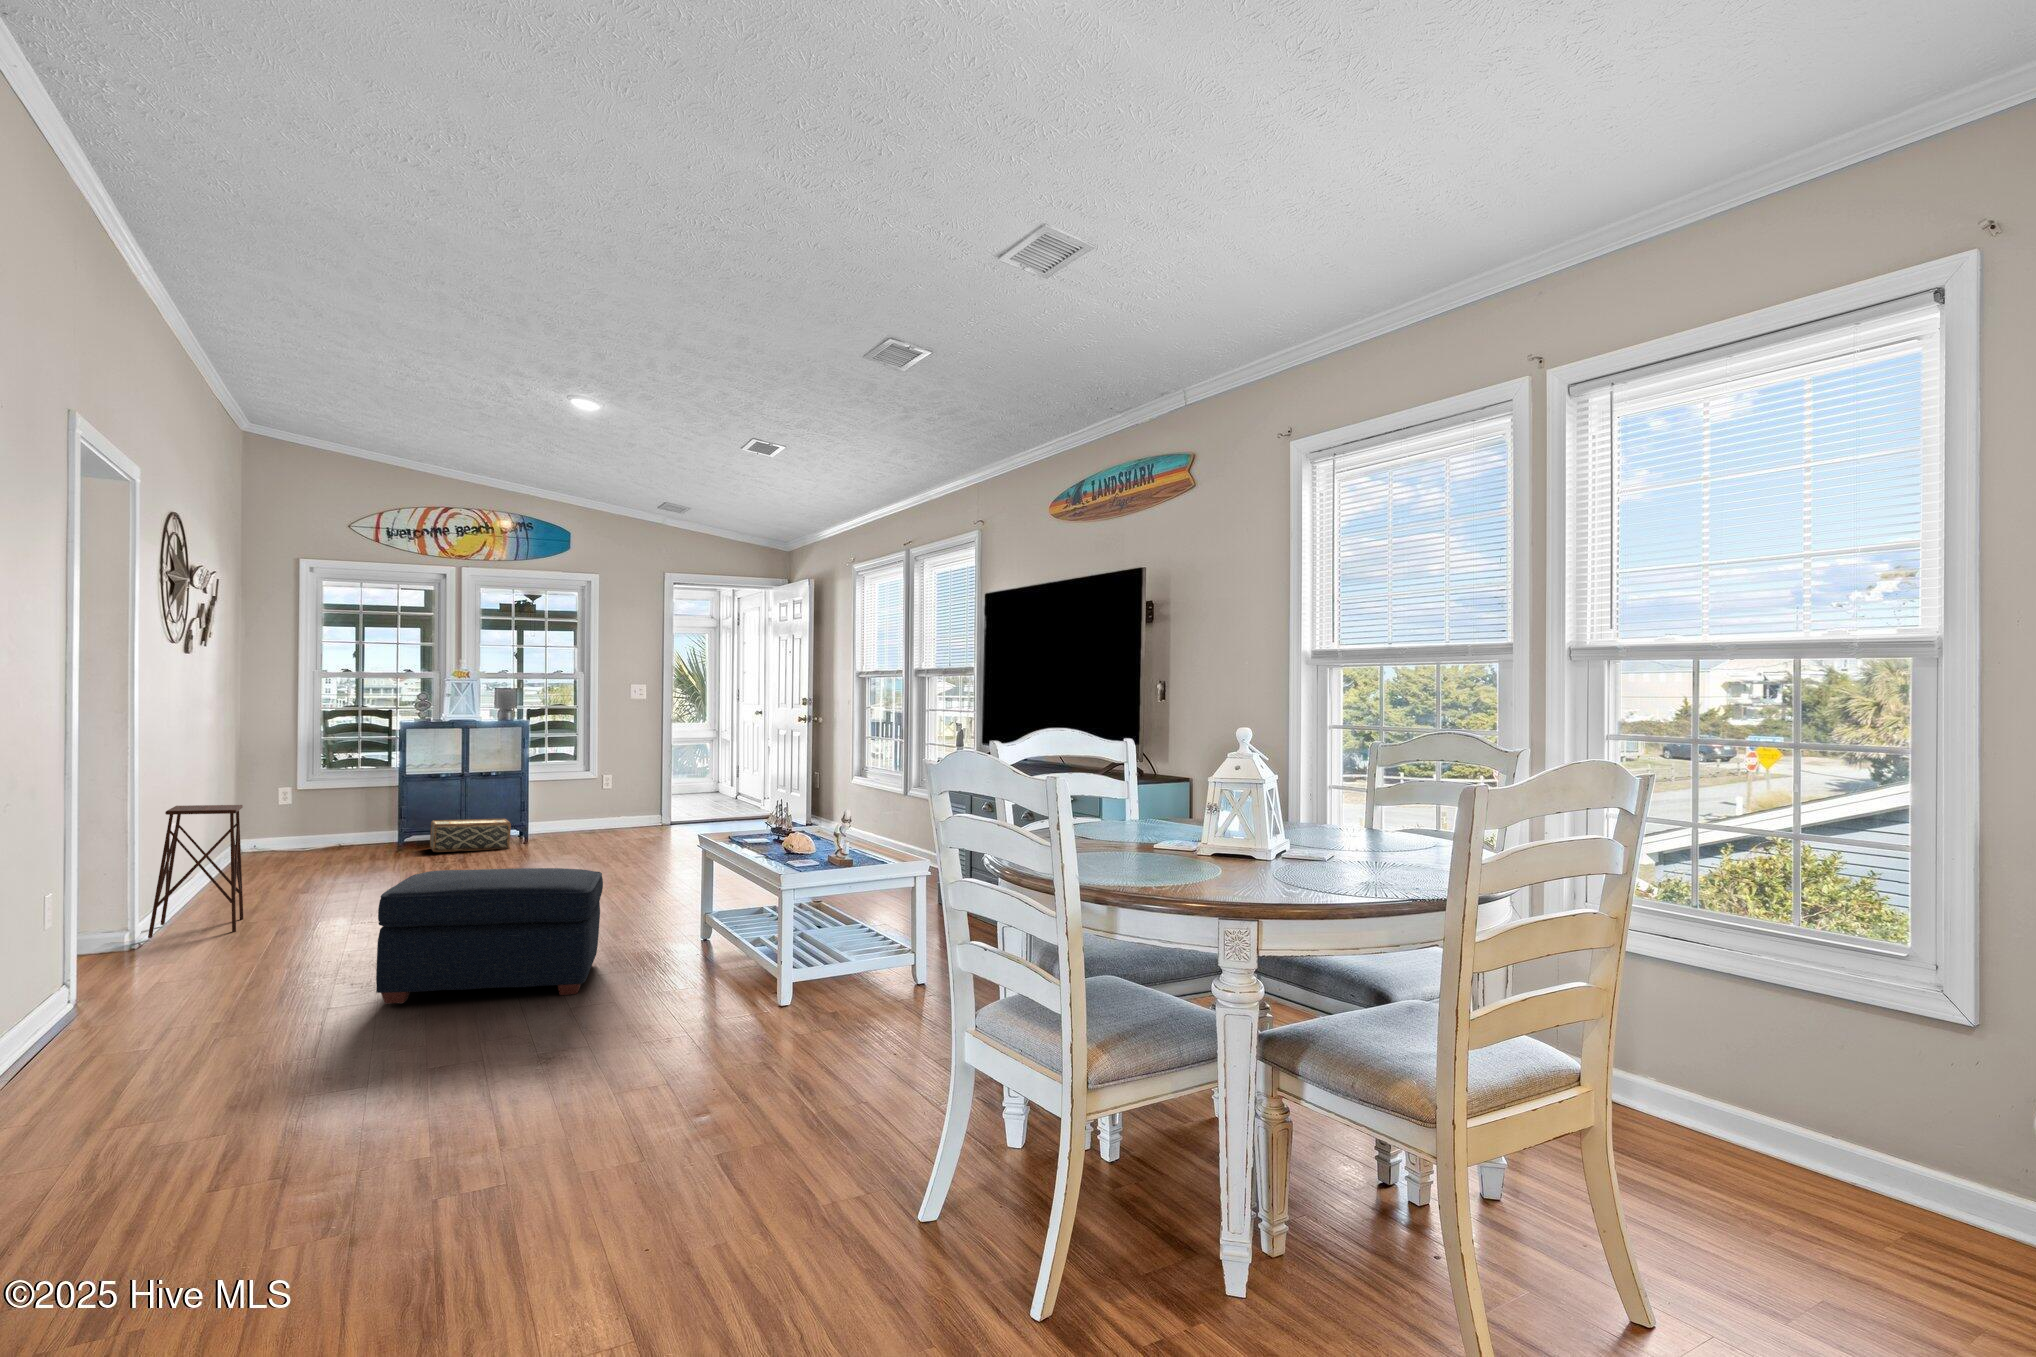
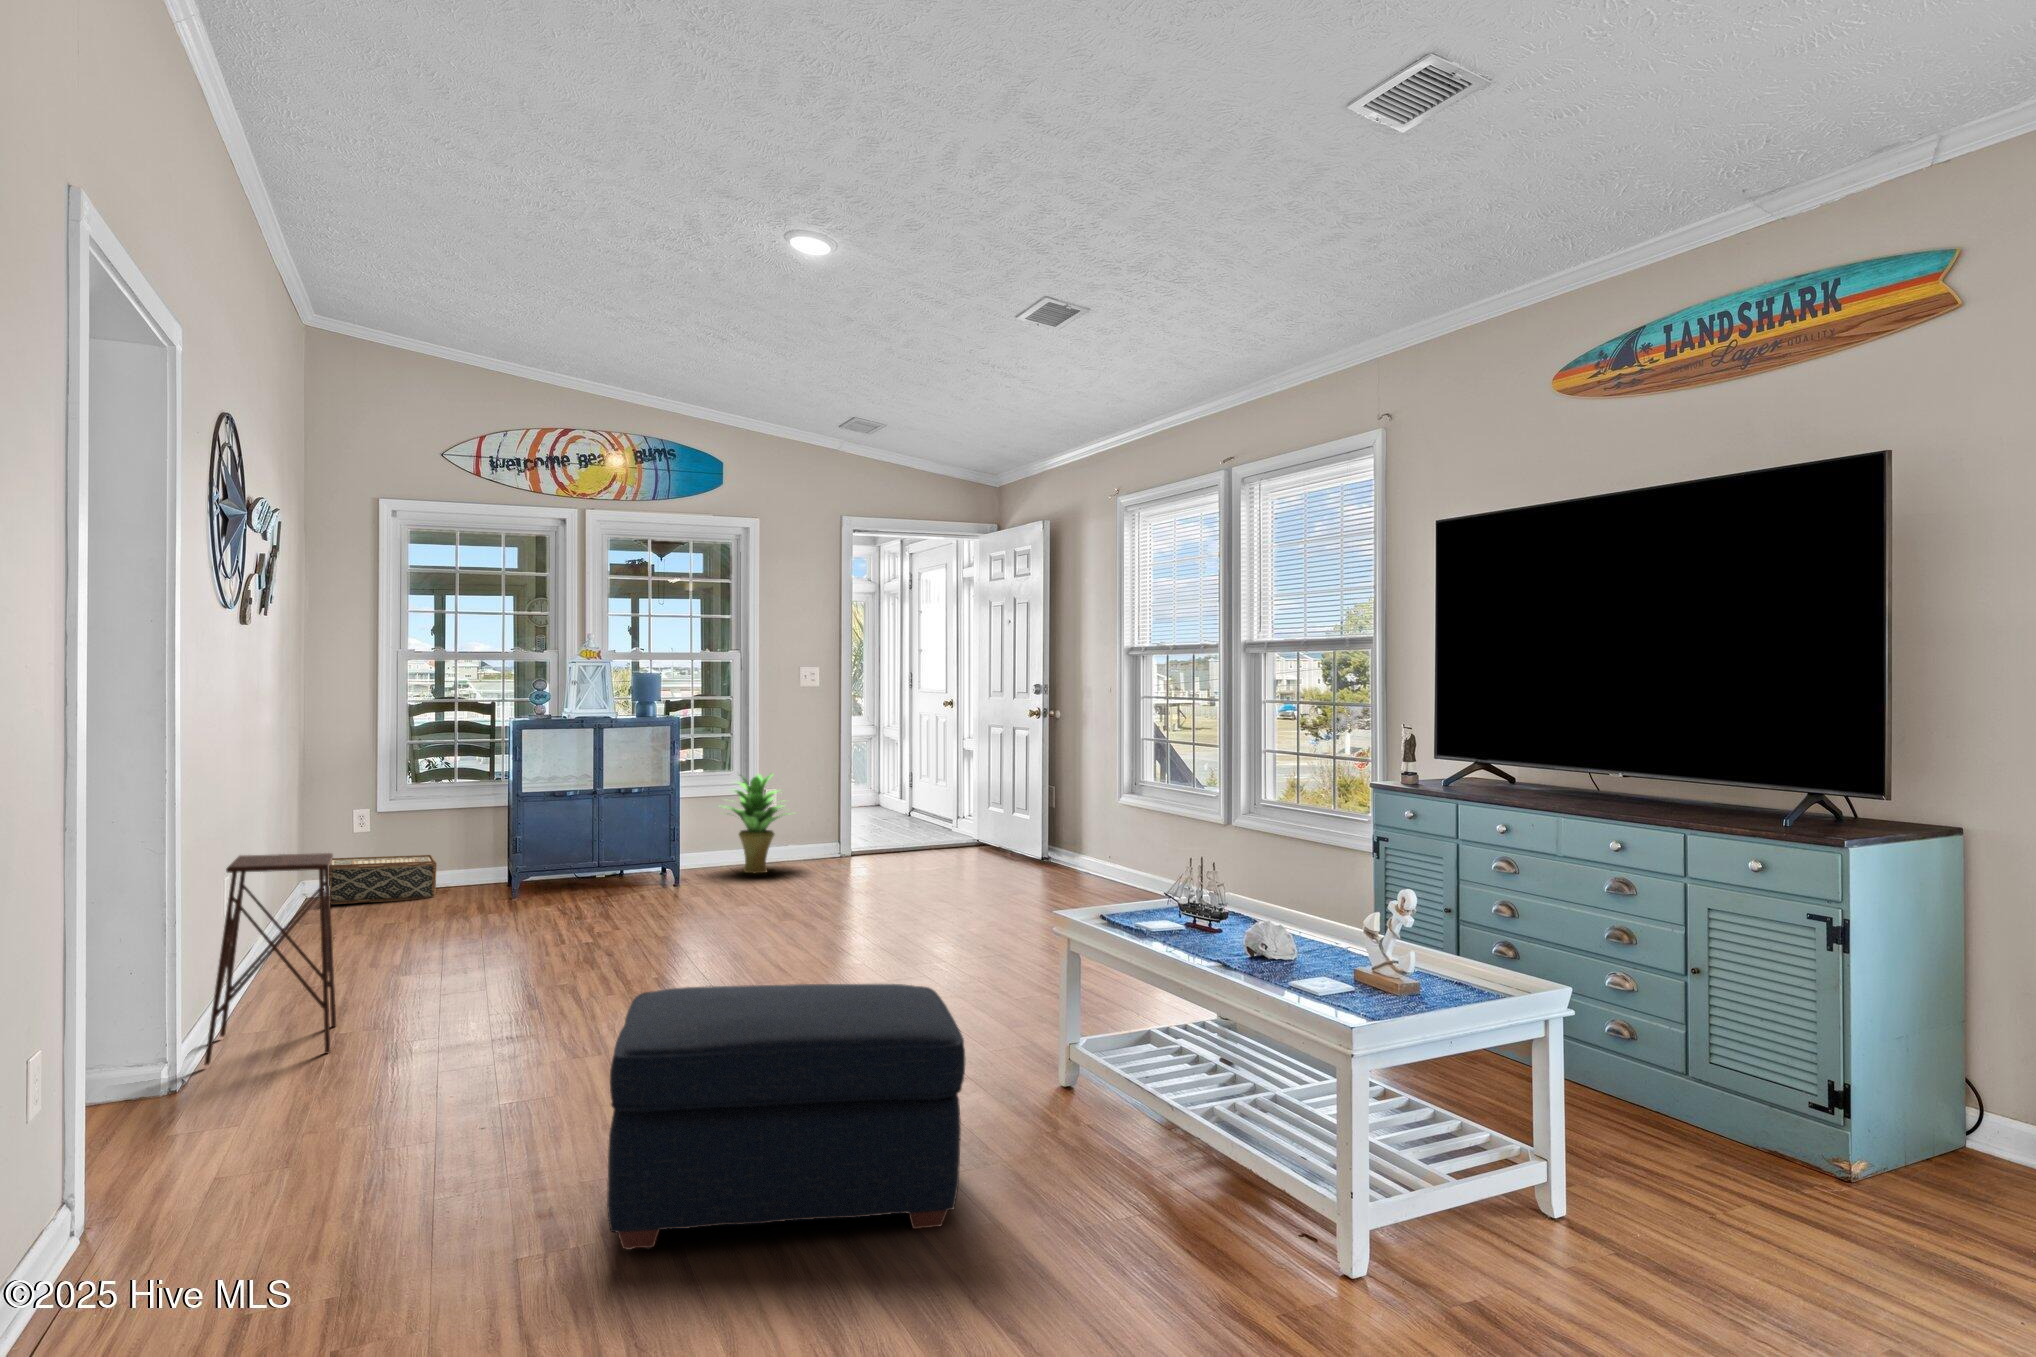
potted plant: none [562,761,622,834] -> present [728,774,783,873]
woven basket: present [430,819,511,852] -> present [329,855,437,904]

